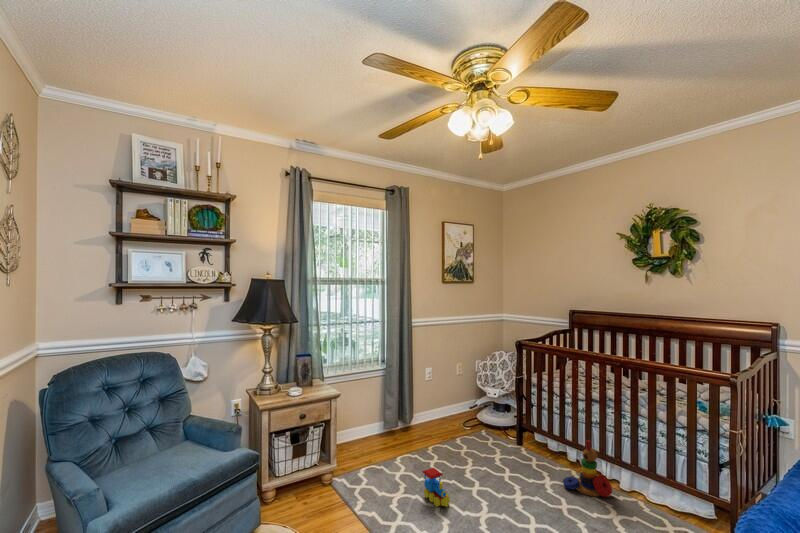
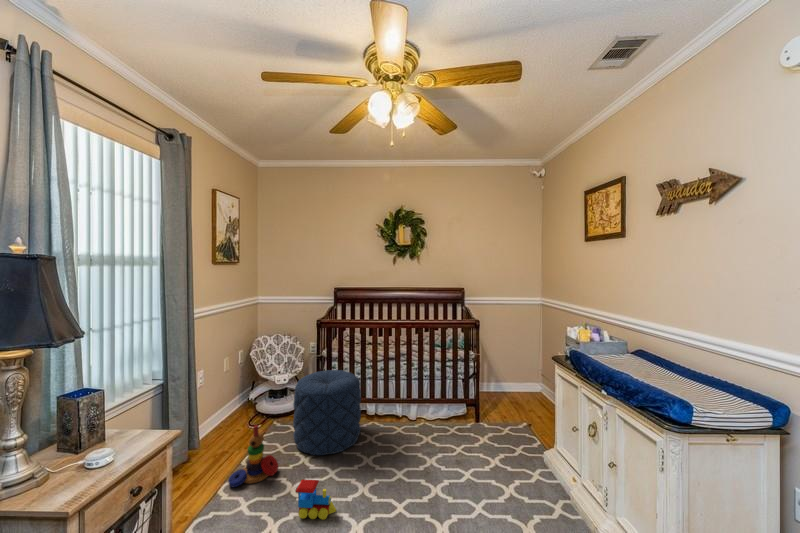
pouf: none [473,392,543,477] -> present [293,370,361,455]
stacking toy: present [563,440,612,497] -> present [228,425,278,487]

